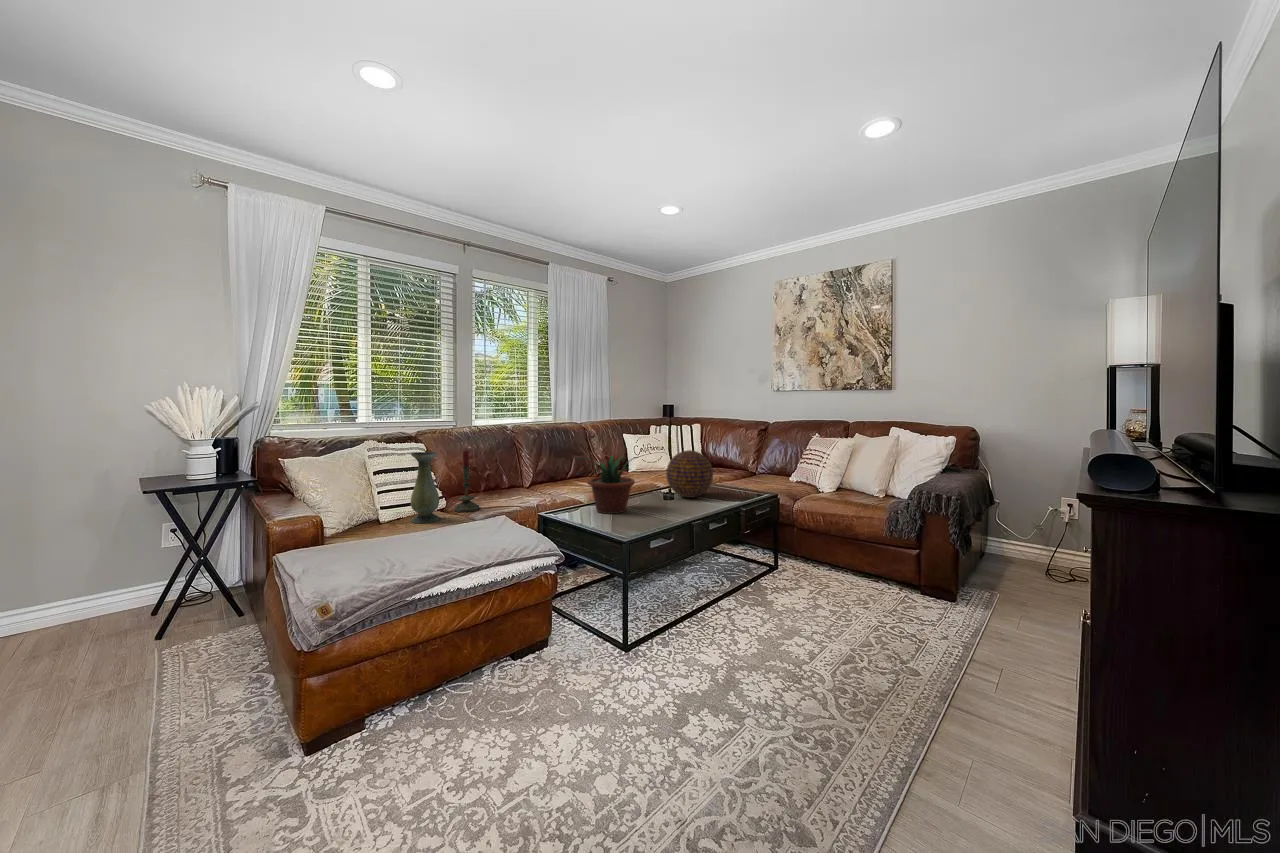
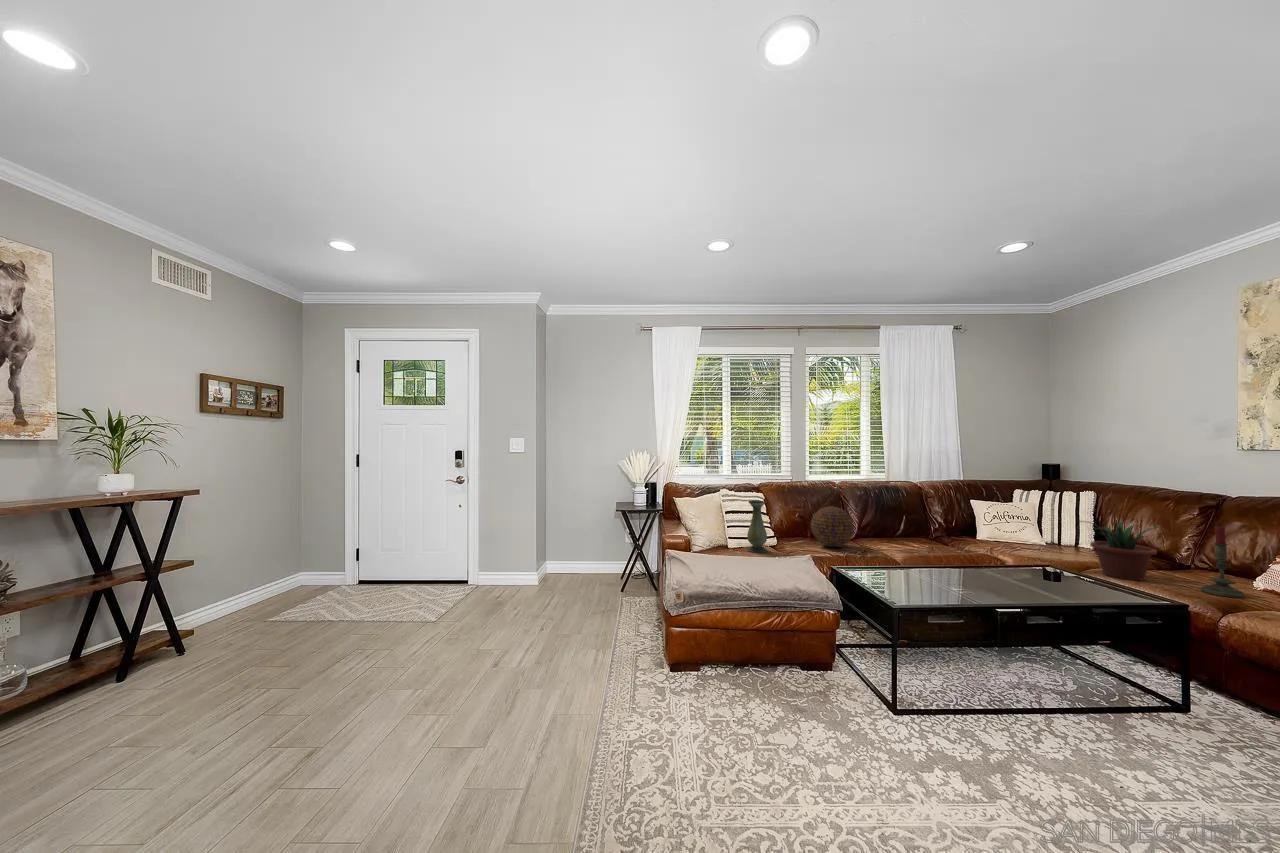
candle: present [454,449,479,512] -> present [1201,525,1245,598]
decorative orb: present [666,450,713,498] -> present [811,506,854,547]
potted plant: present [588,455,635,514] -> present [1090,522,1158,580]

